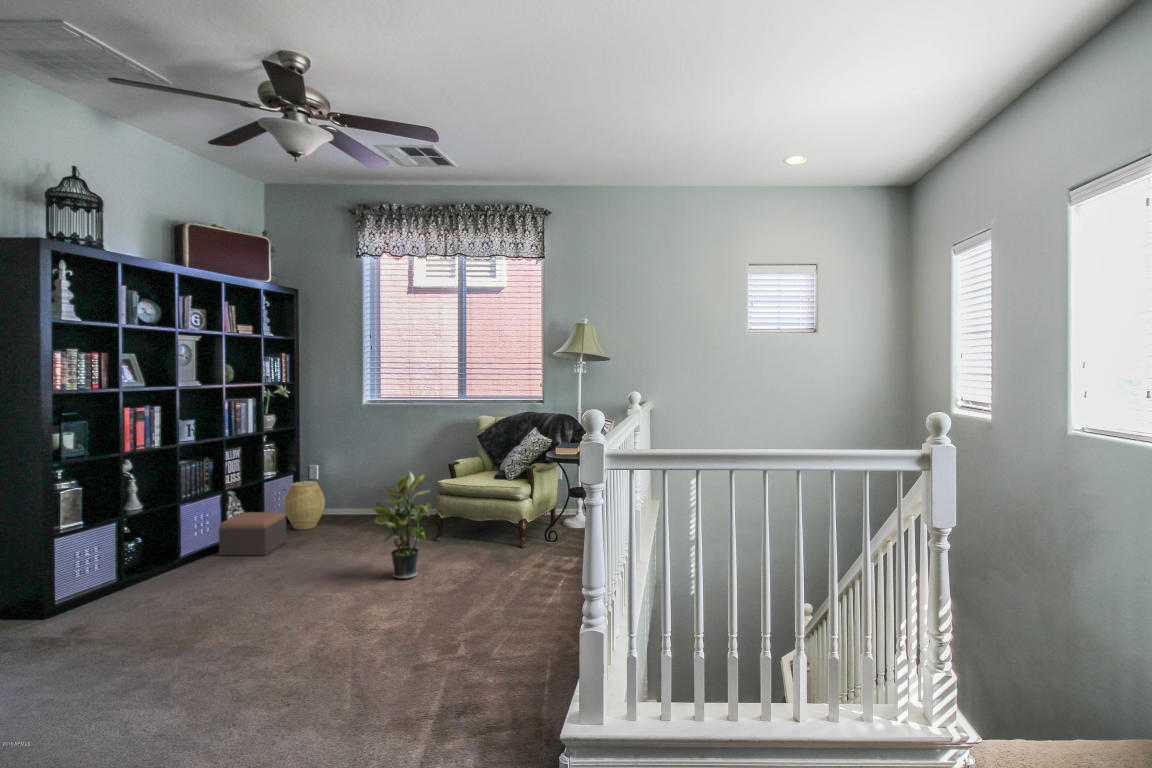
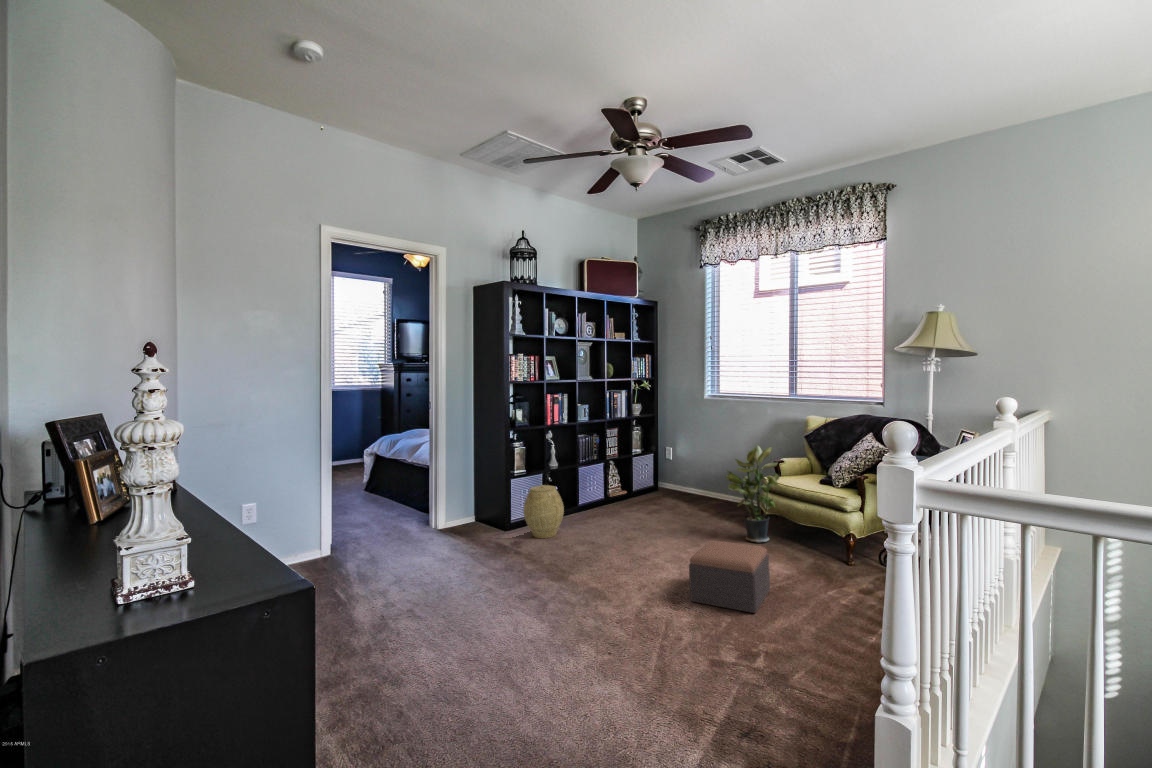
woven basket: present [284,481,325,529] -> present [523,485,564,538]
footstool: present [219,512,286,555] -> present [689,541,770,613]

